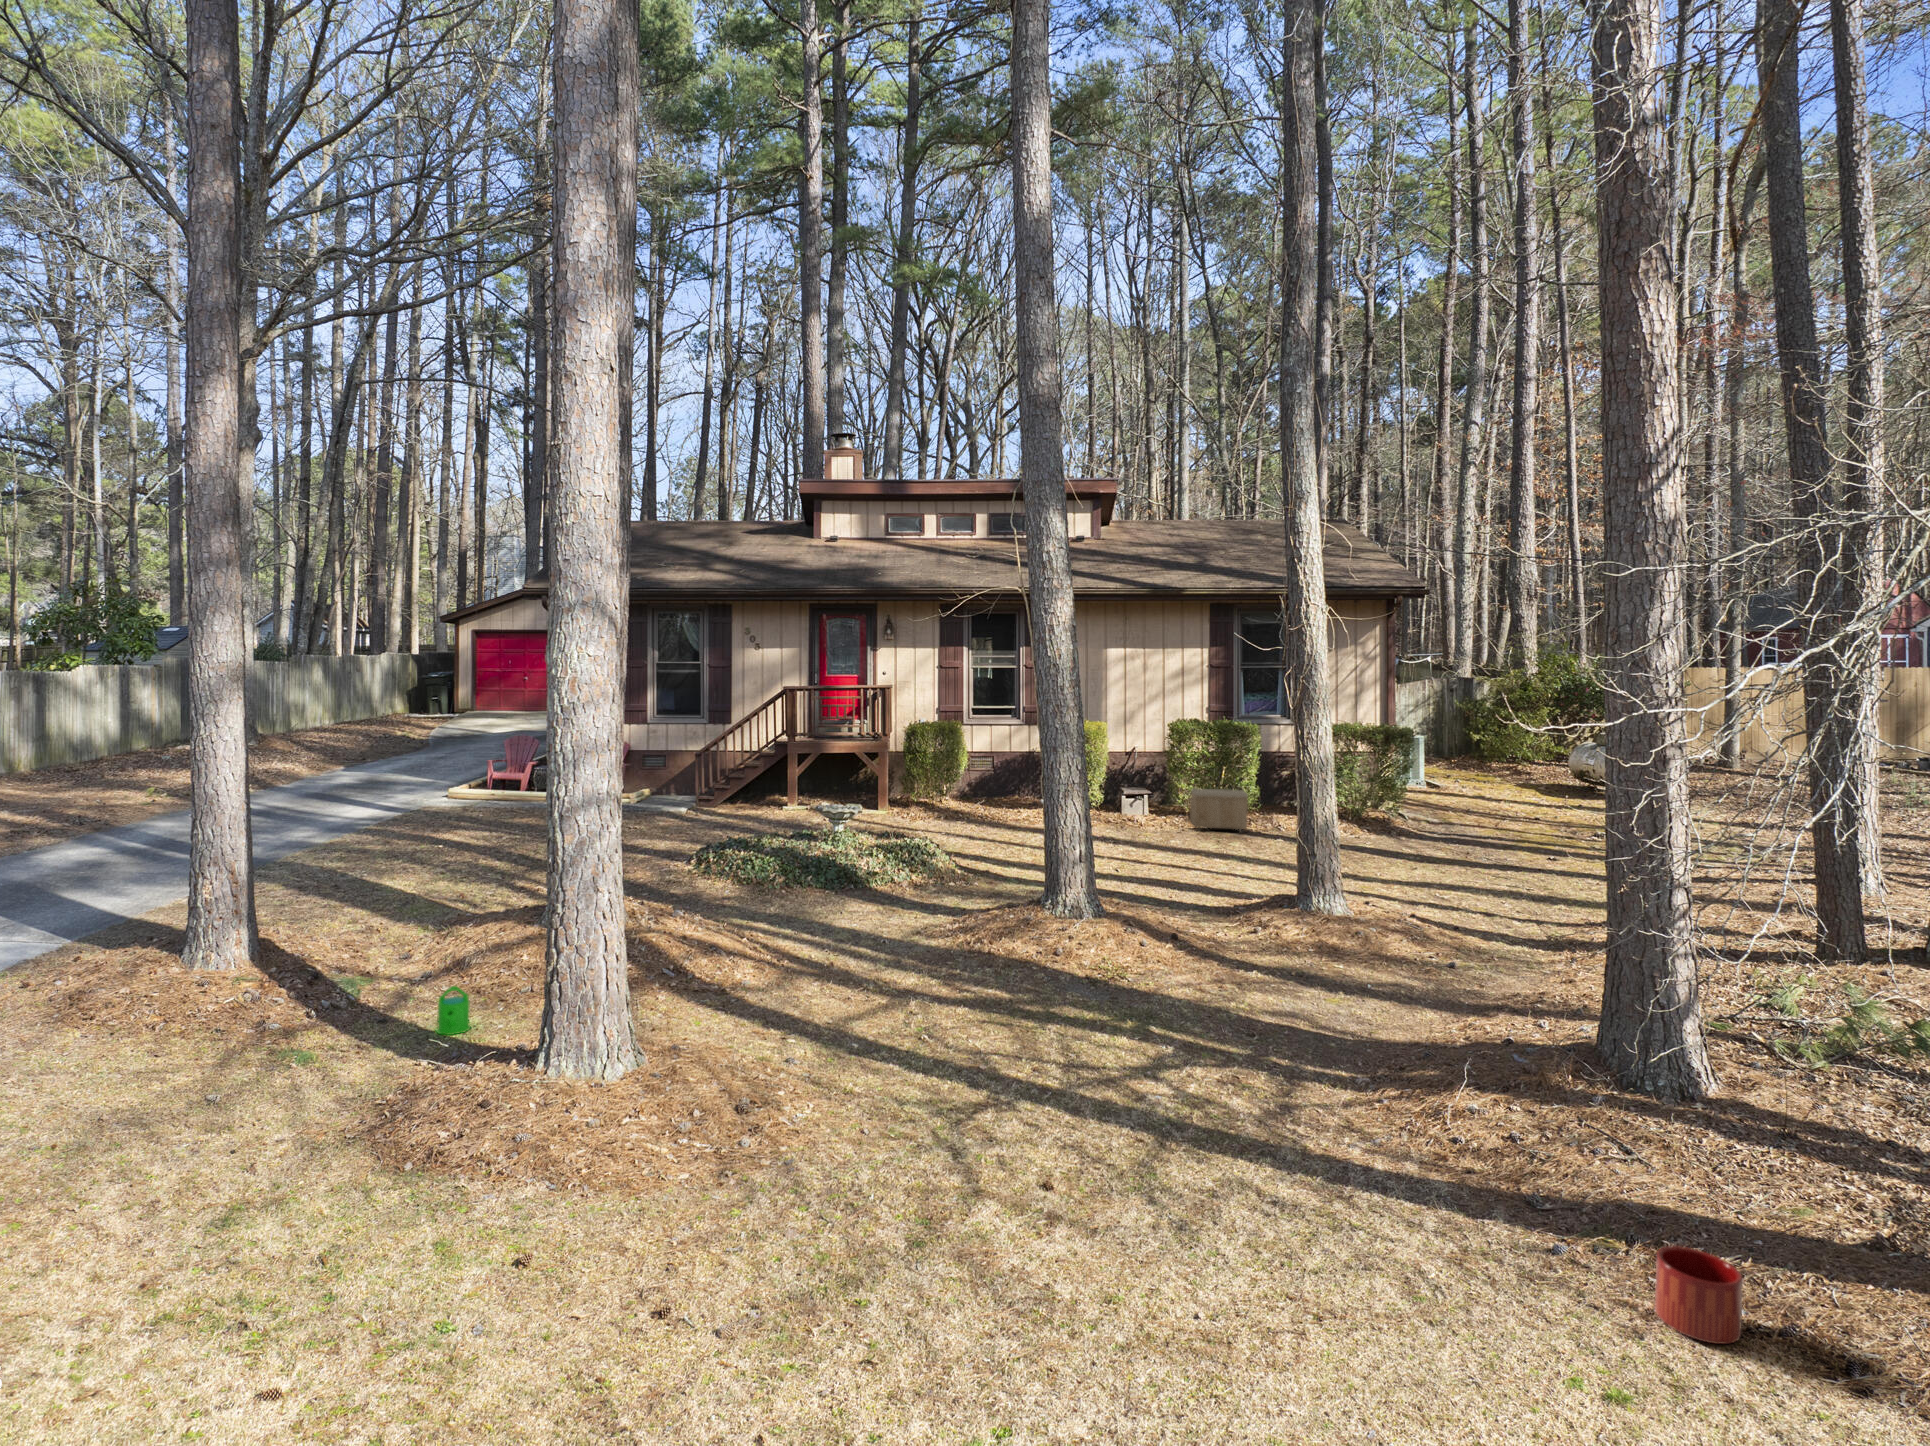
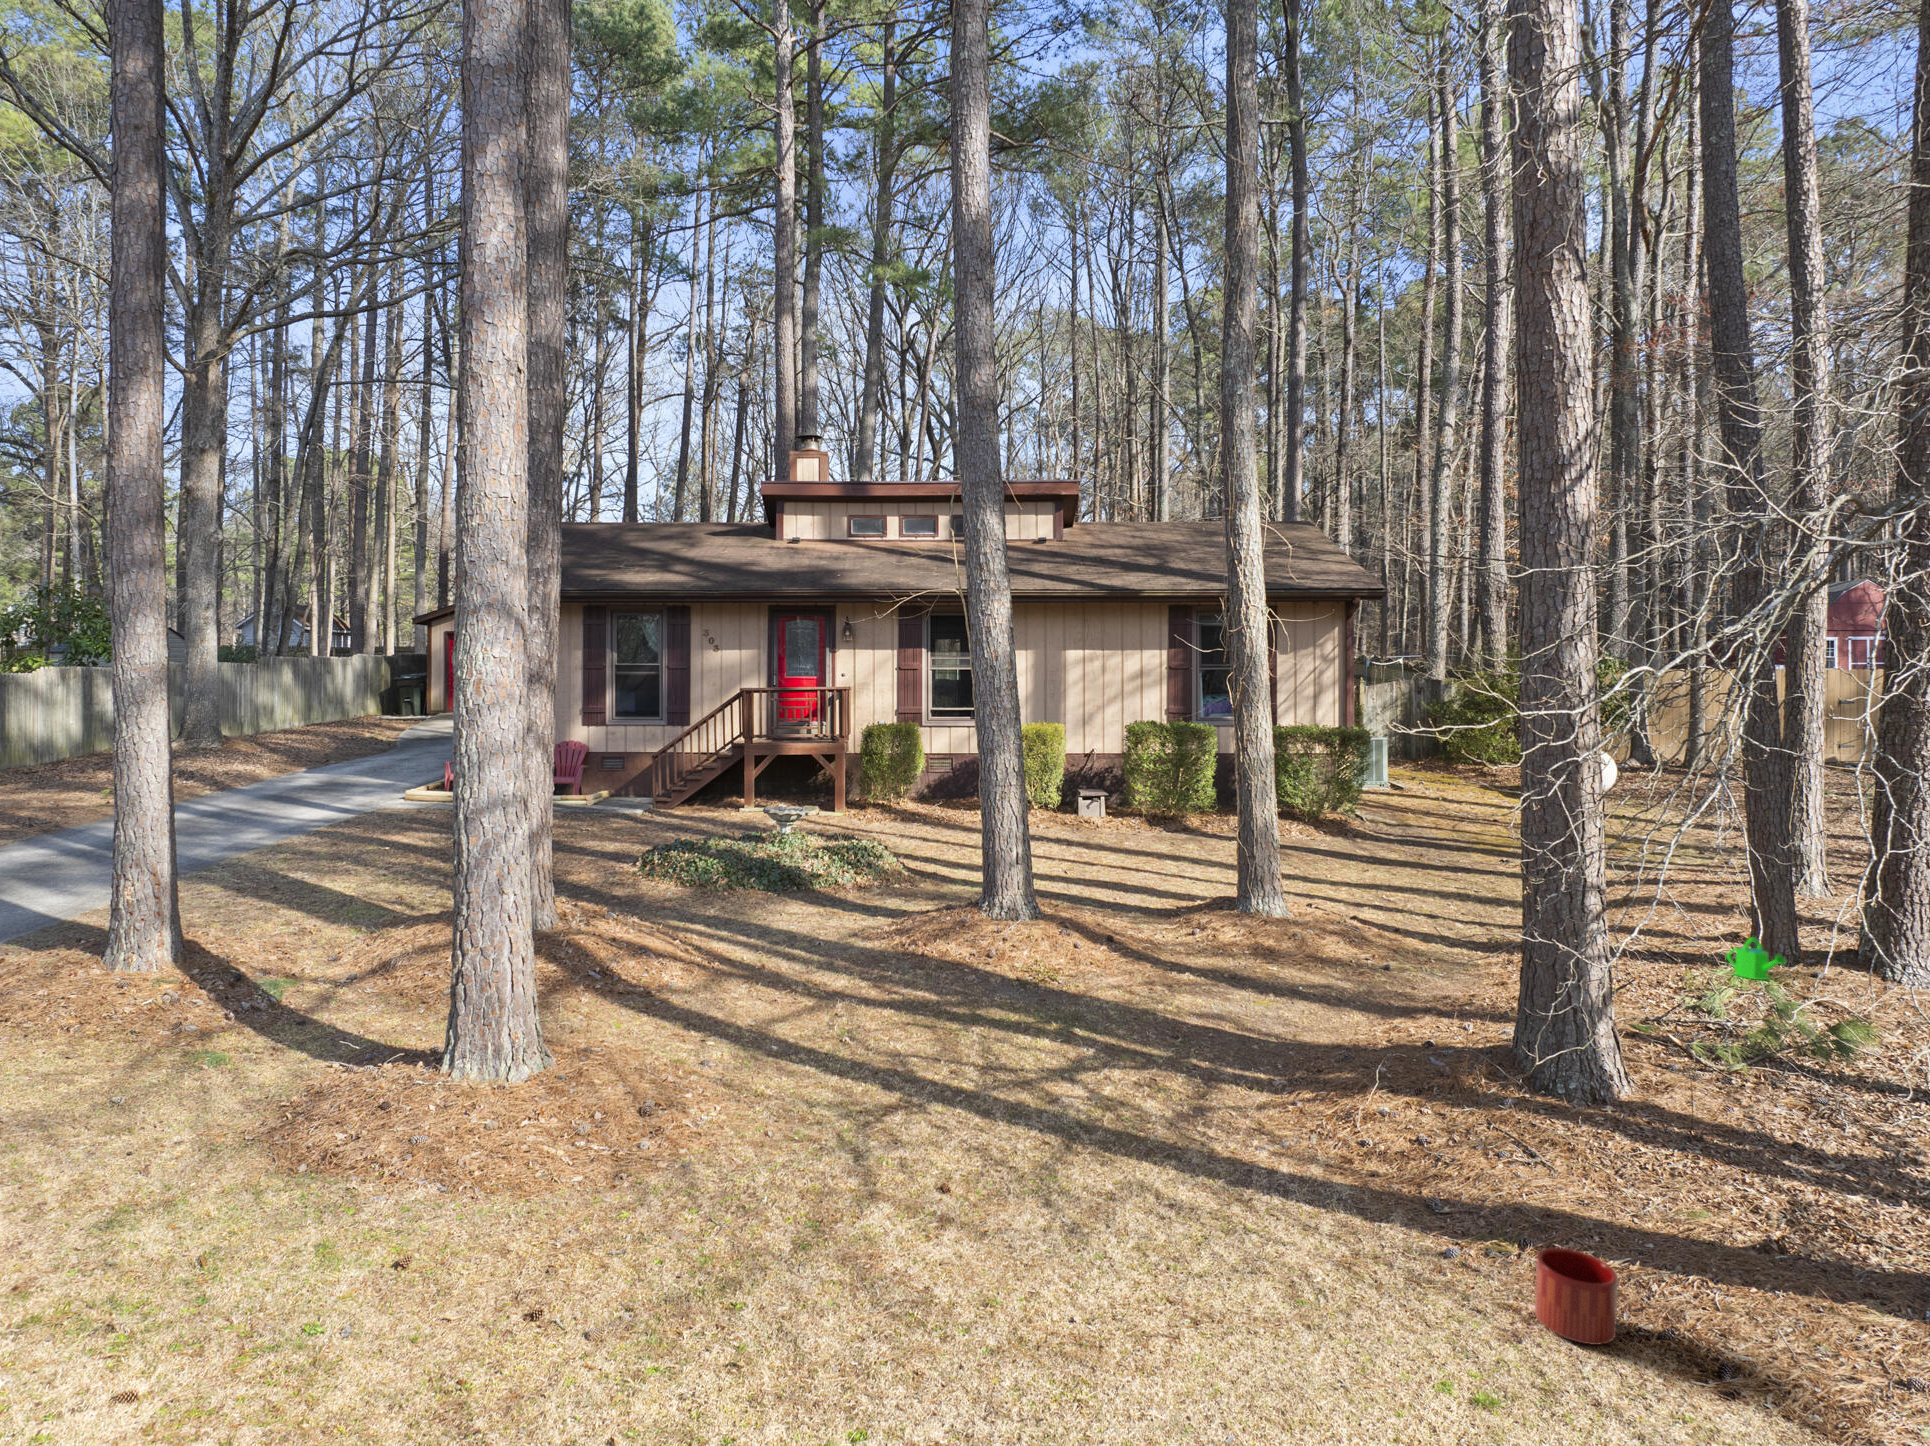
storage bench: present [1190,788,1248,831] -> none [1150,792,1208,837]
watering can: present [436,986,471,1035] -> present [1727,937,1786,980]

